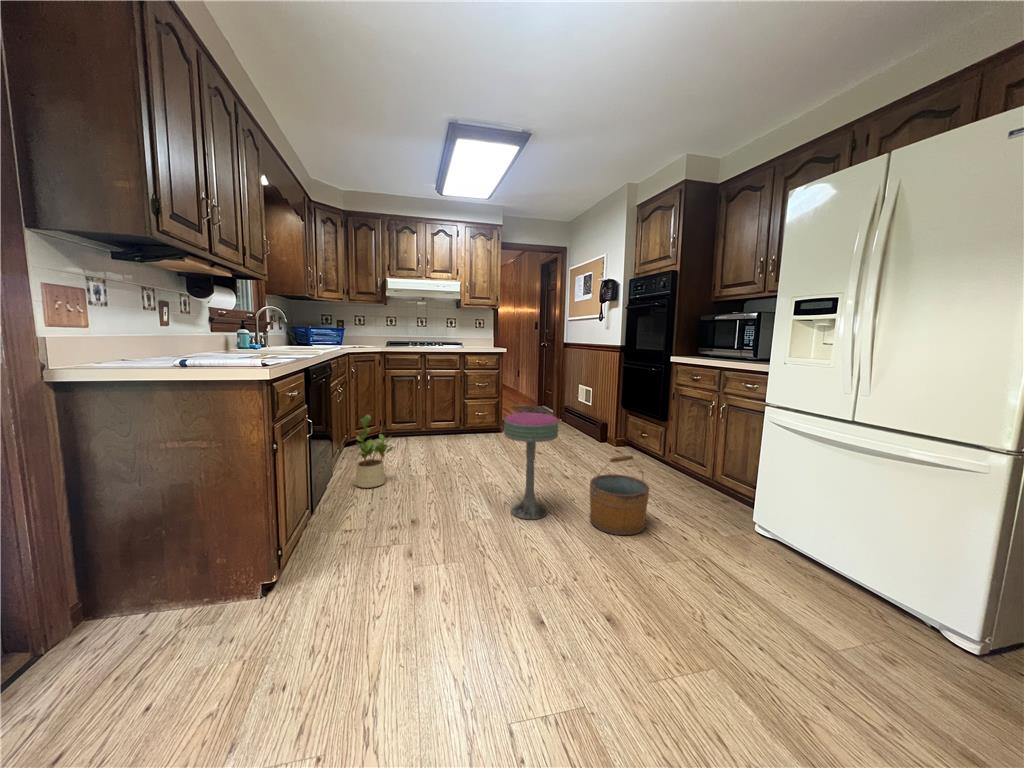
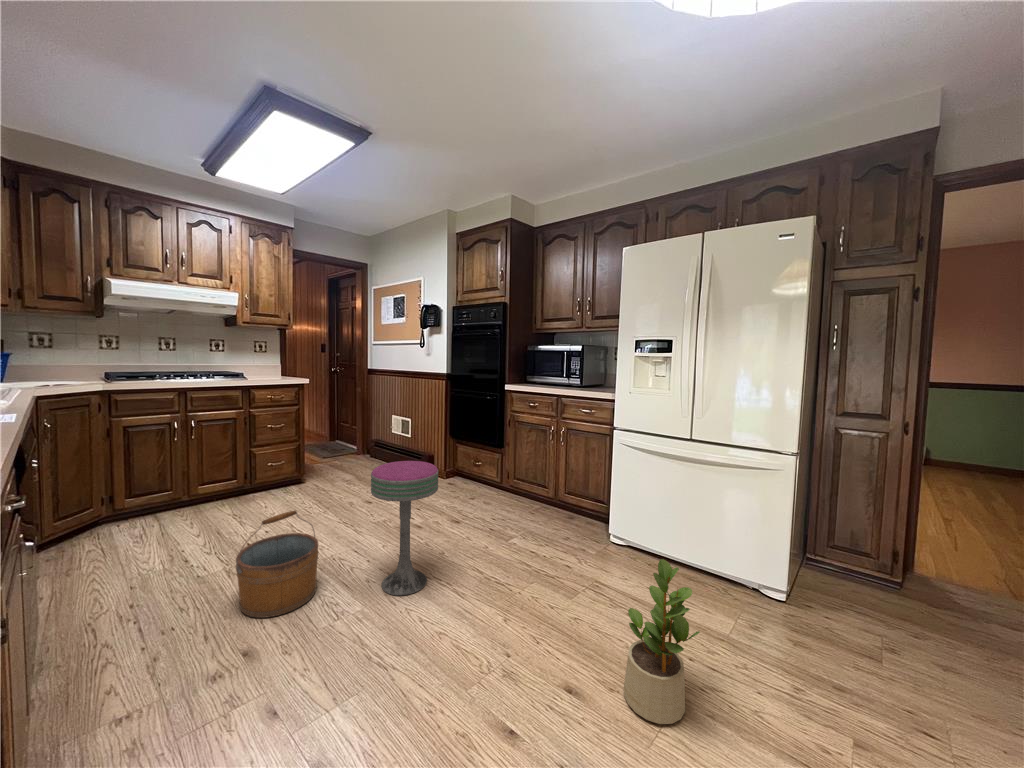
potted plant: present [356,415,393,488] -> present [623,559,700,724]
bucket: present [590,456,649,535] -> present [236,510,318,618]

